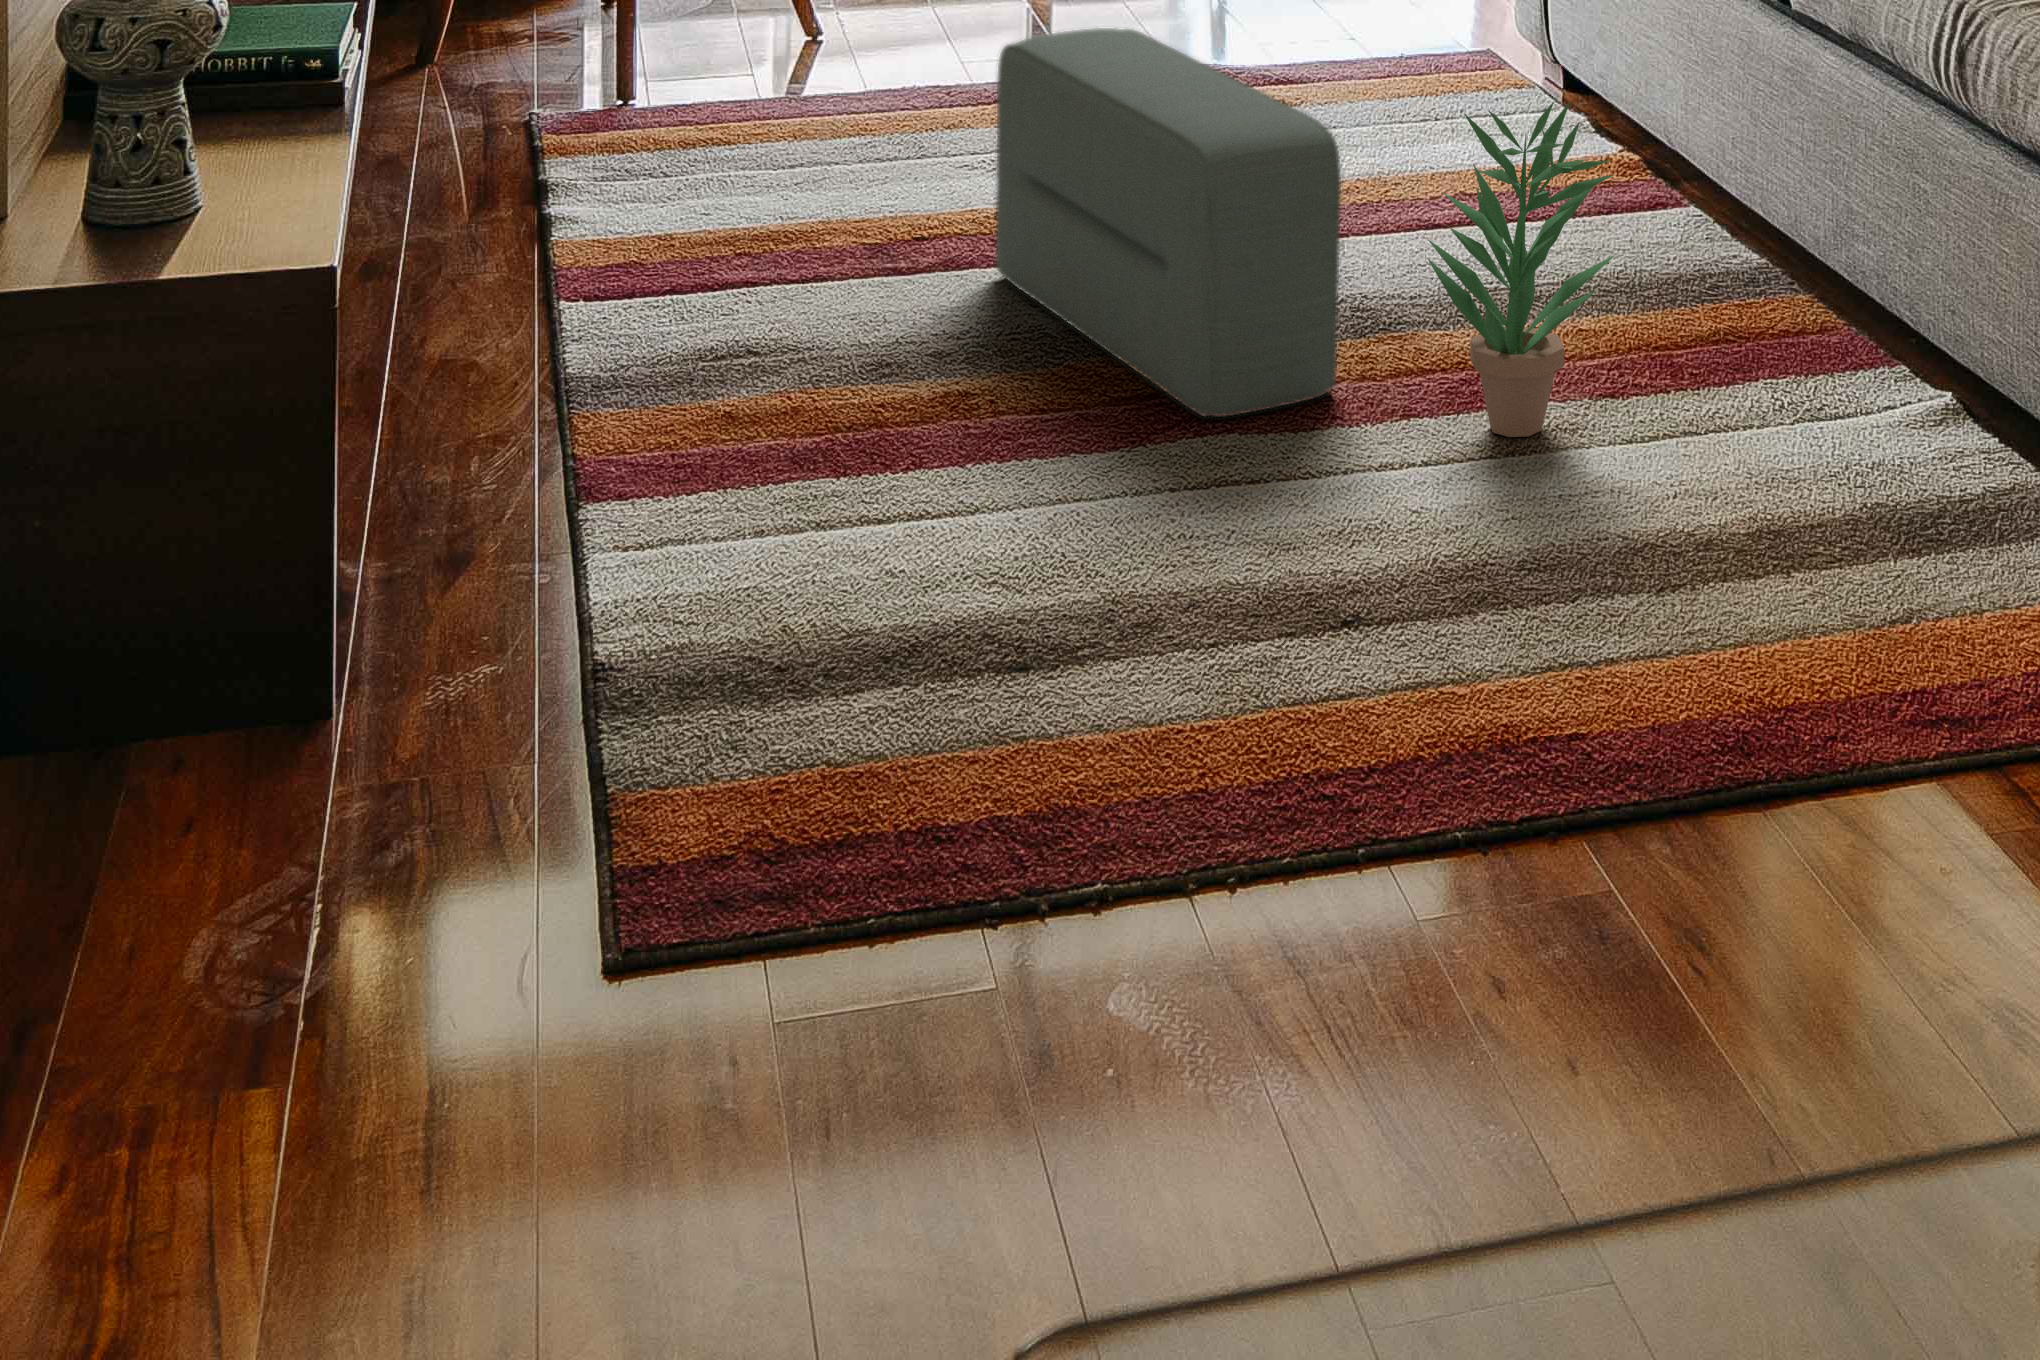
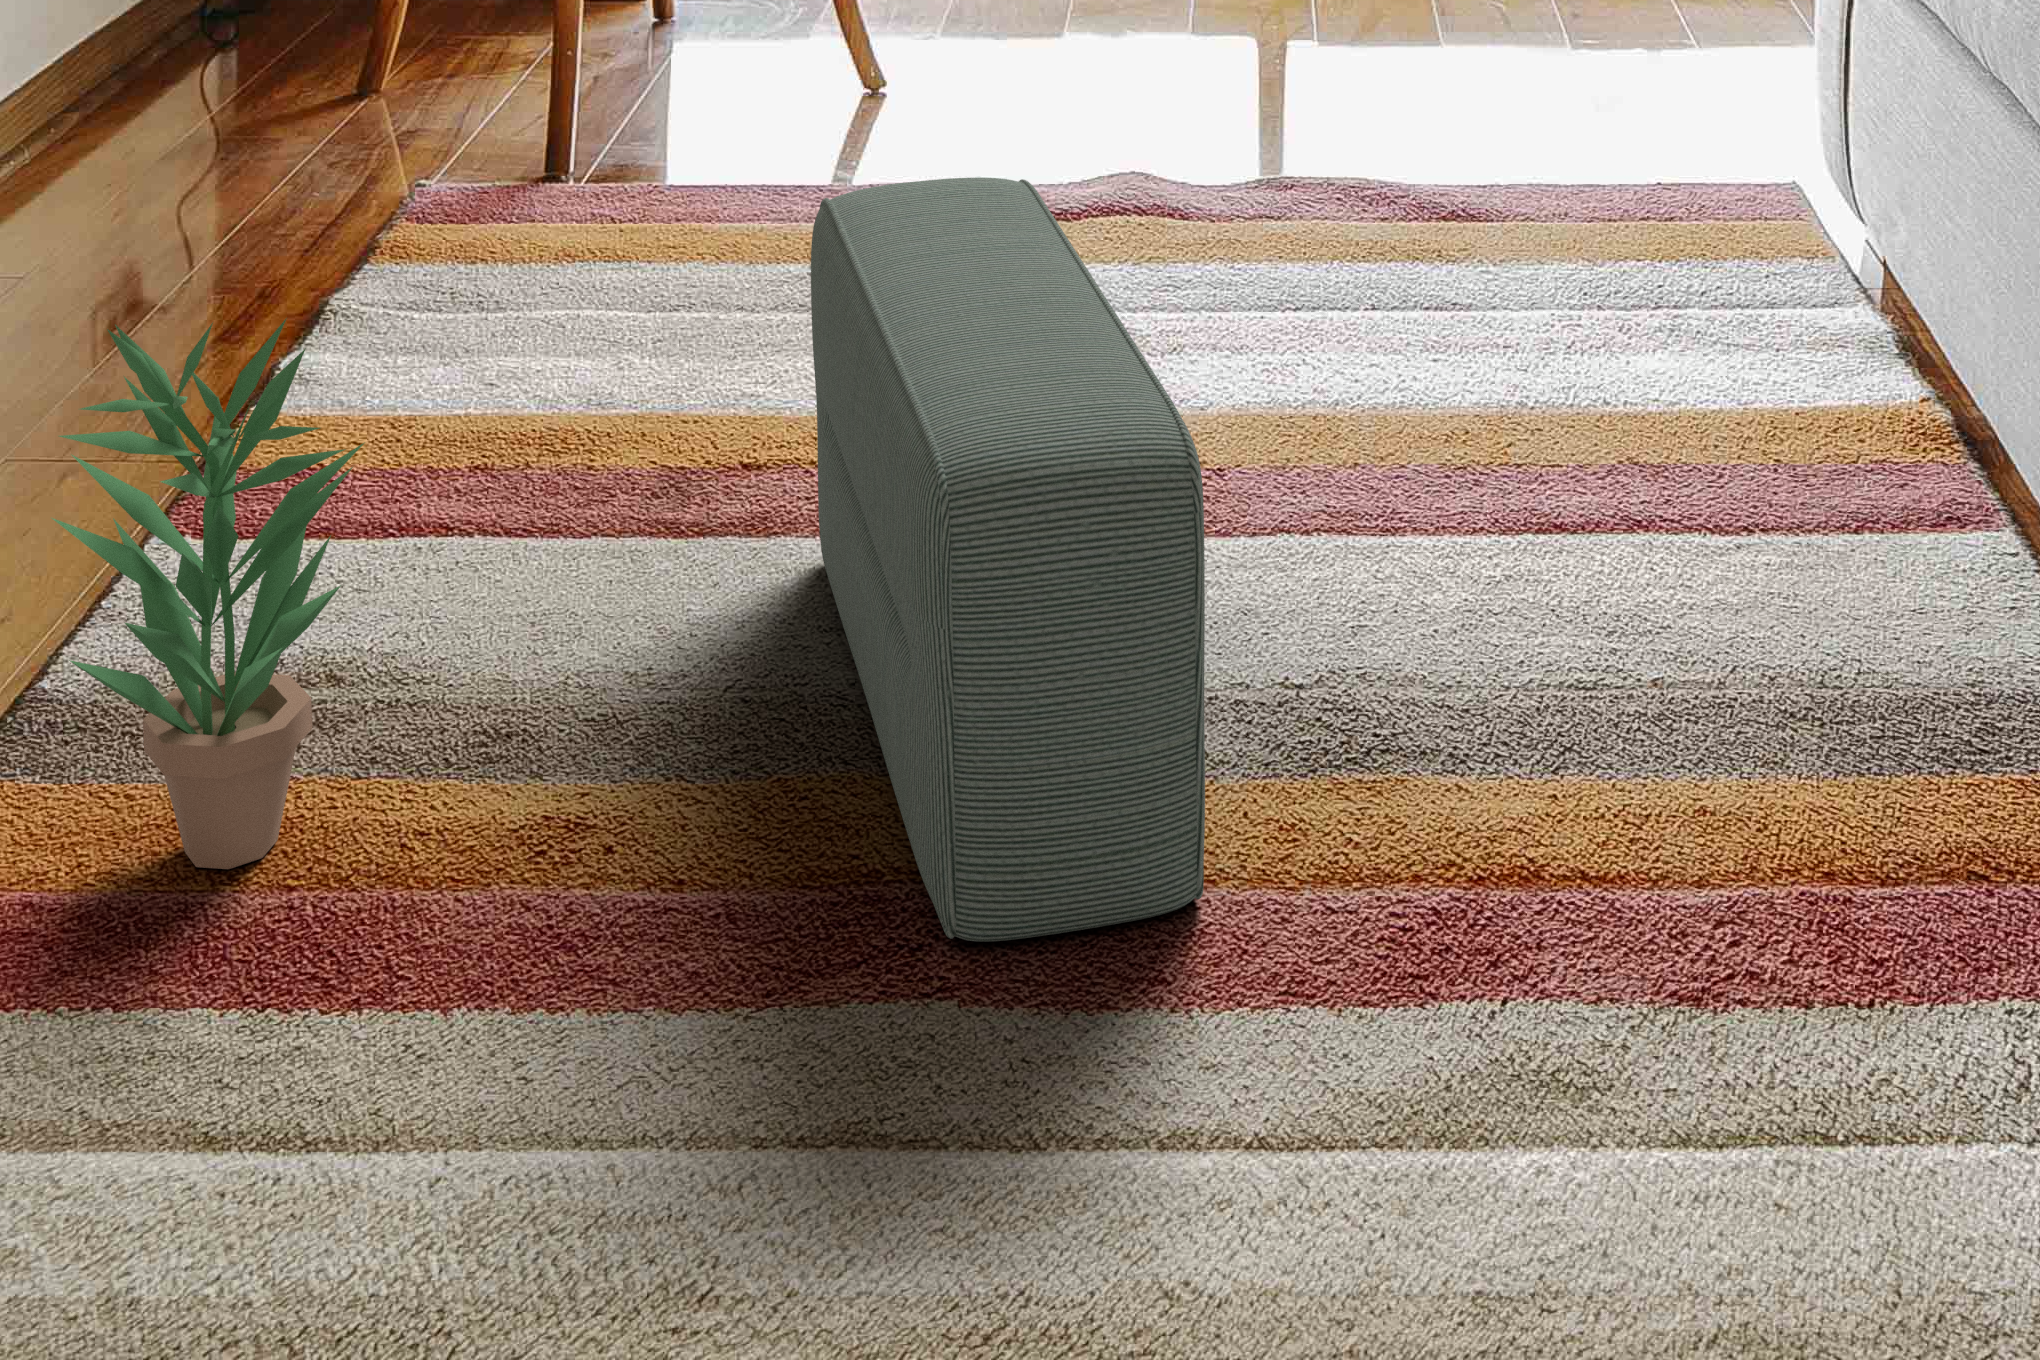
potted plant: present [1427,102,1615,437] -> present [52,318,364,869]

